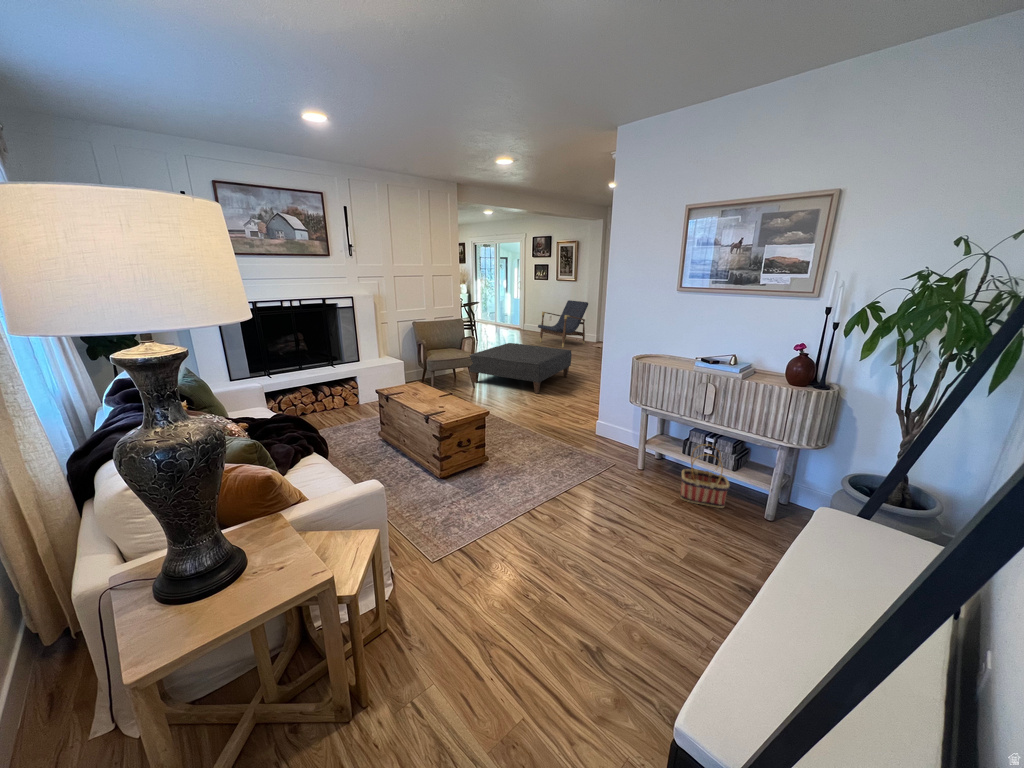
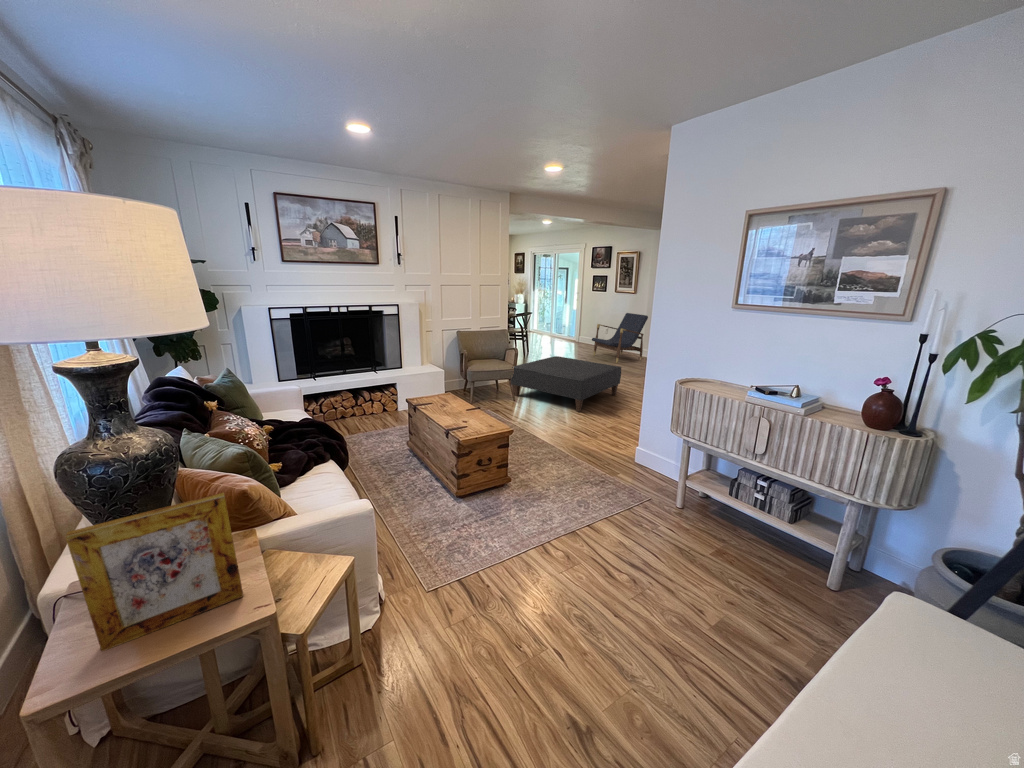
basket: present [680,444,730,508] -> none [722,488,784,567]
picture frame: none [135,473,295,634] -> present [65,493,243,652]

